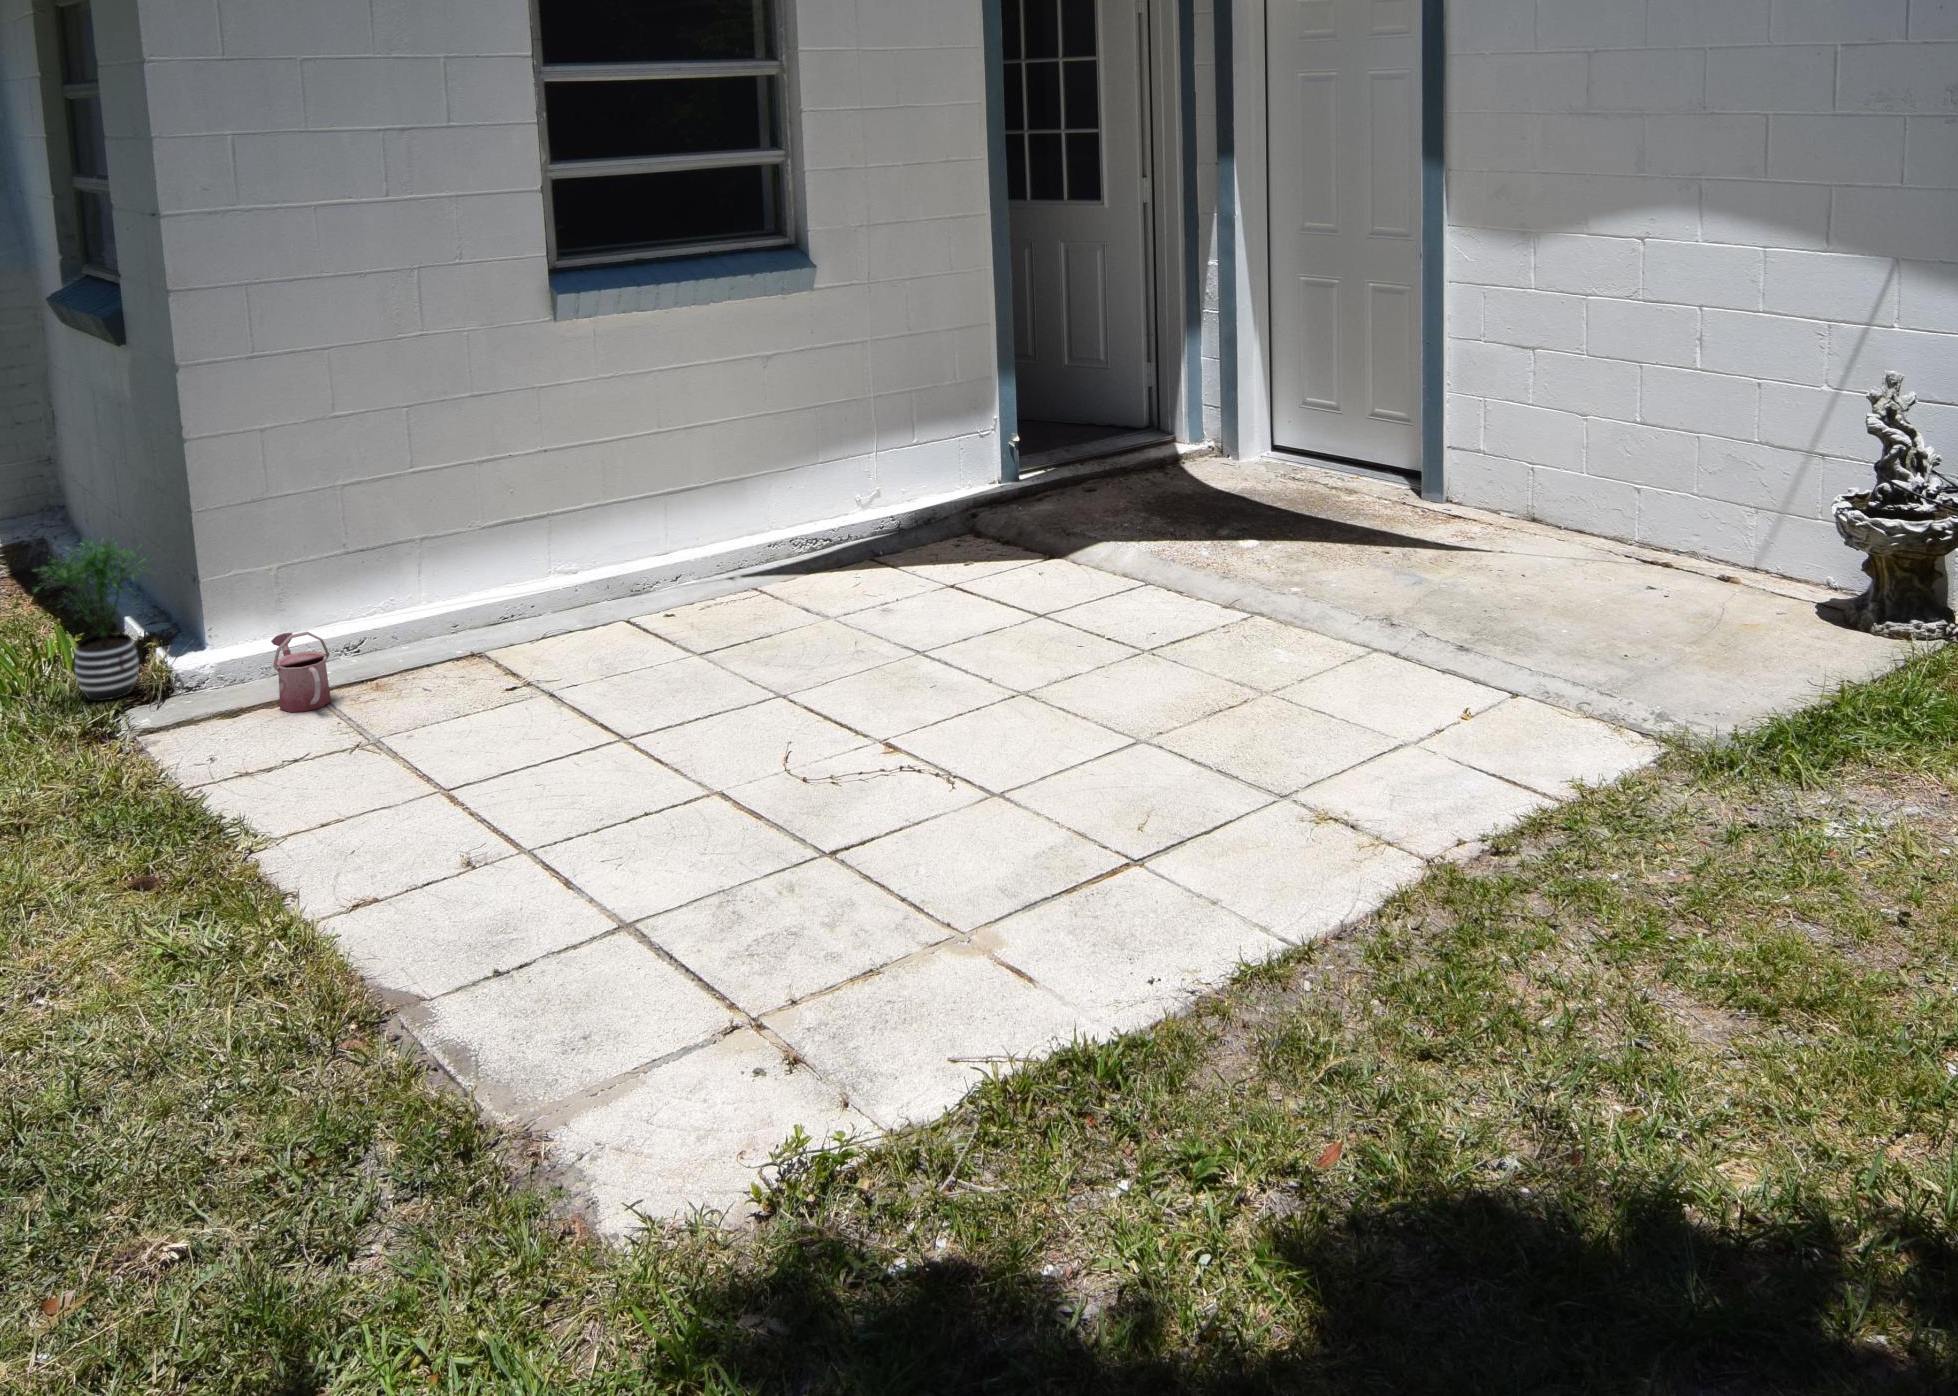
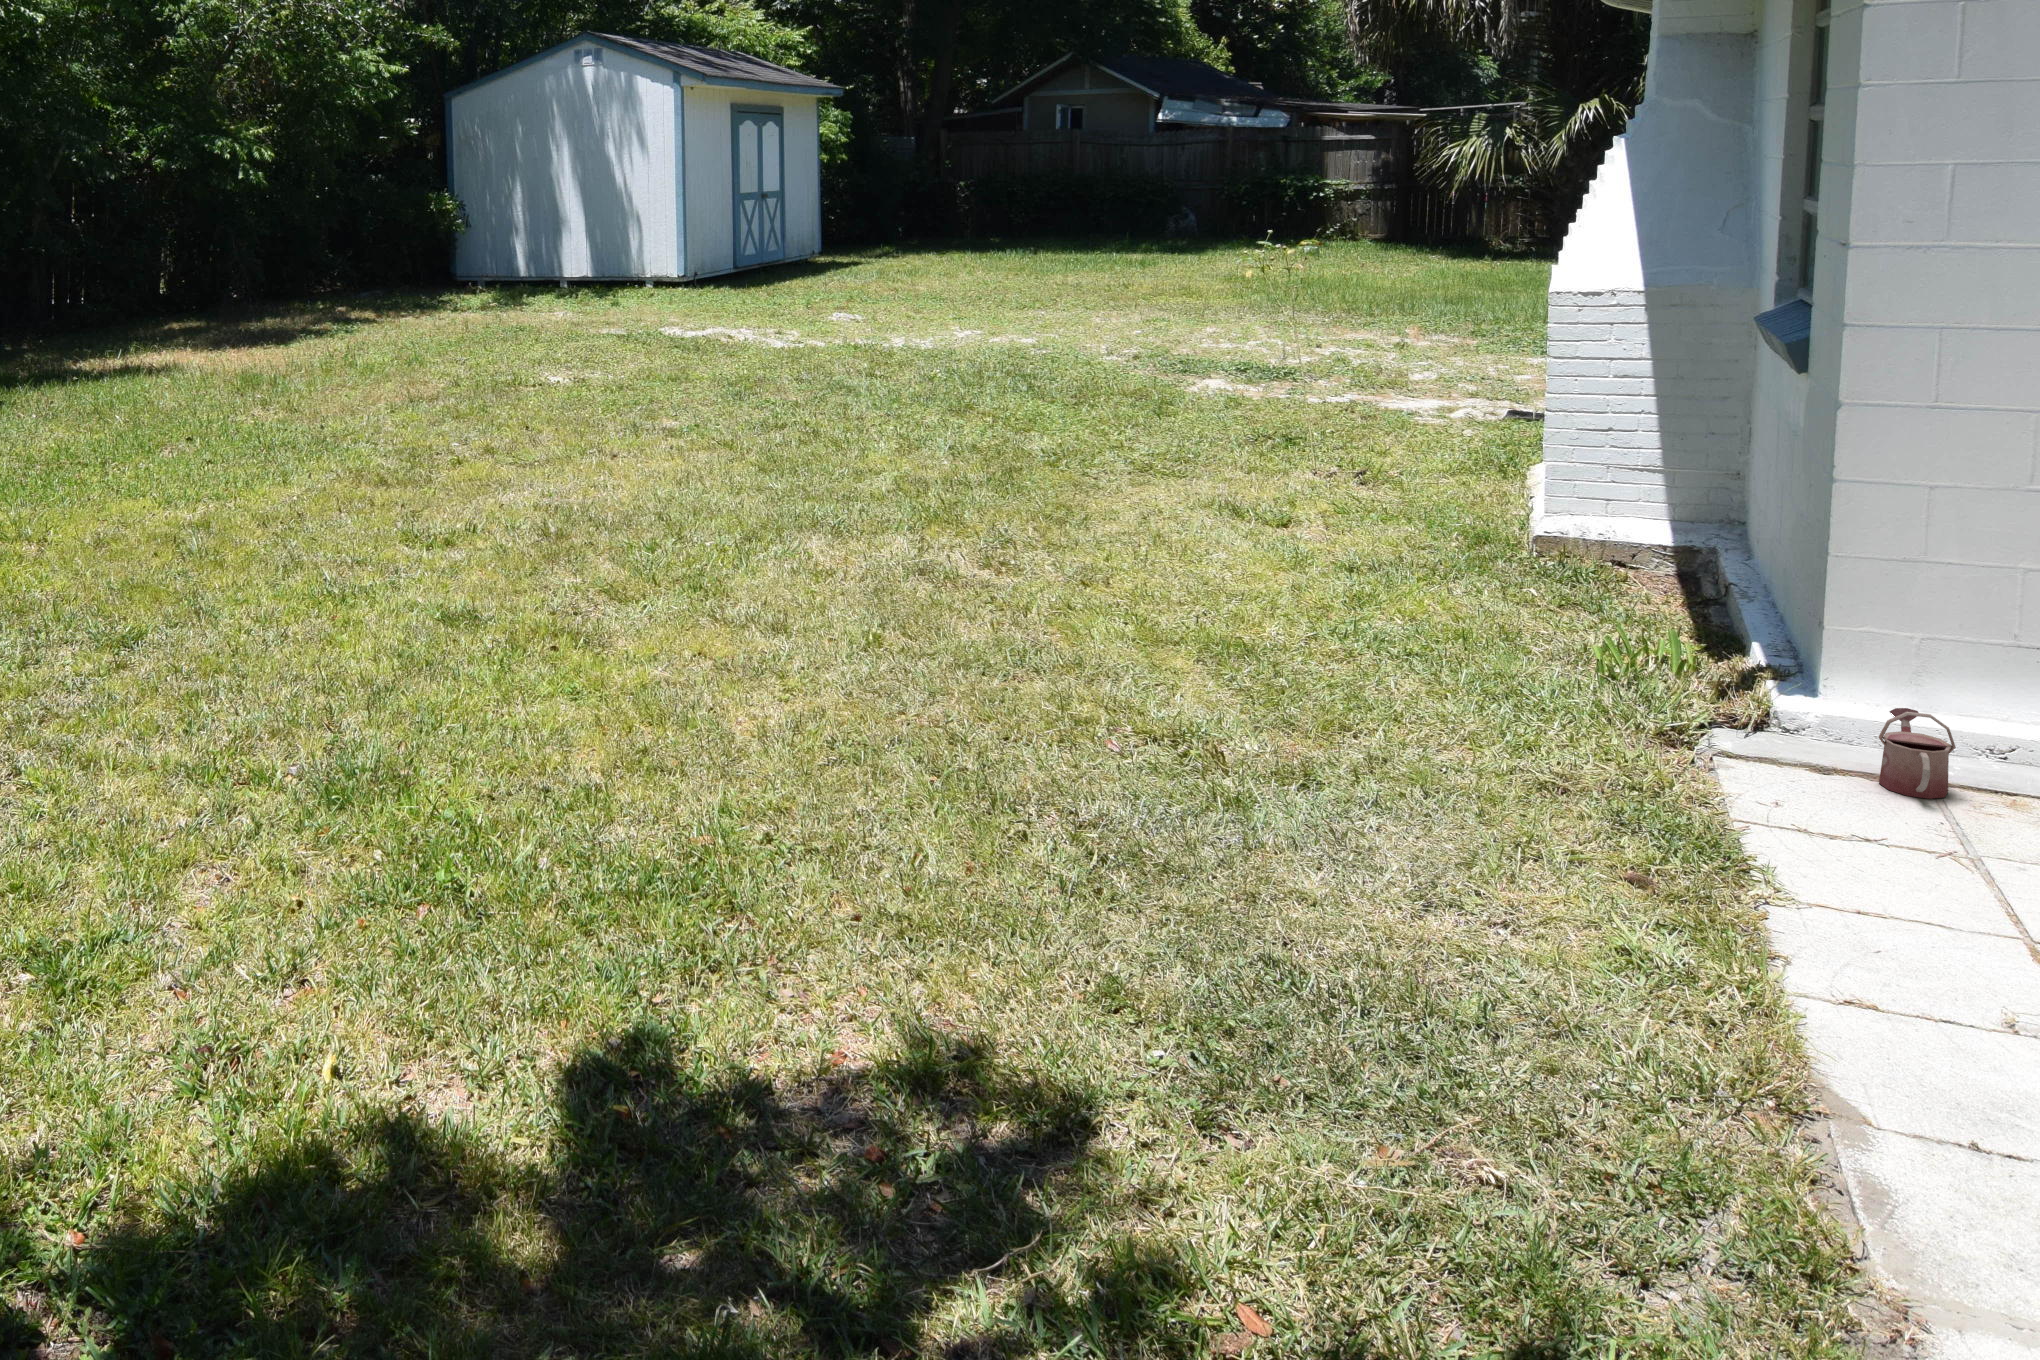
potted plant: present [34,538,150,701] -> none [1641,553,1782,713]

